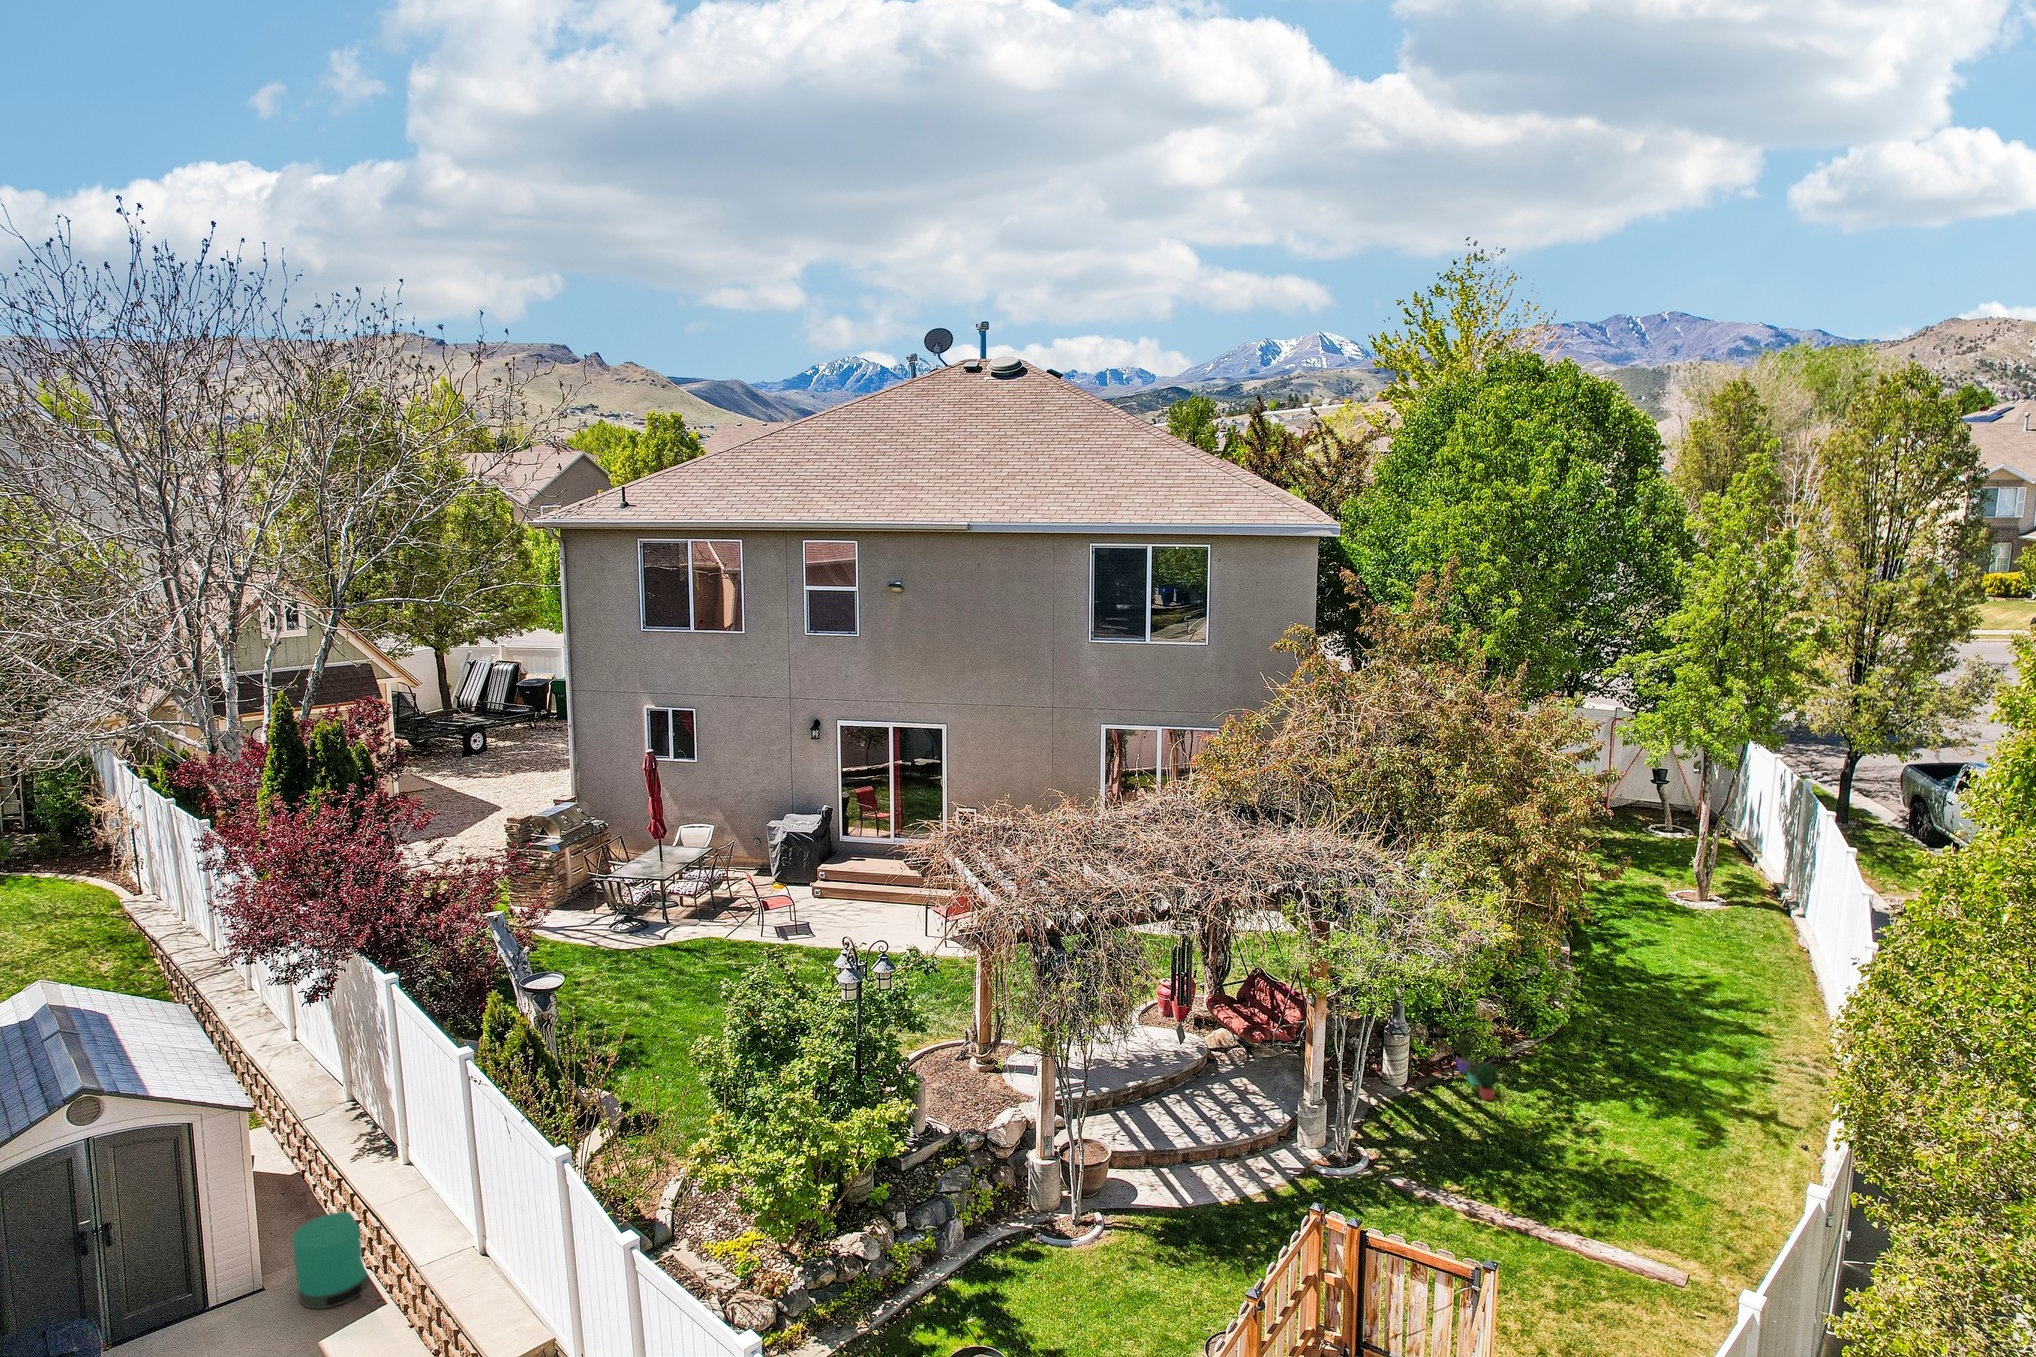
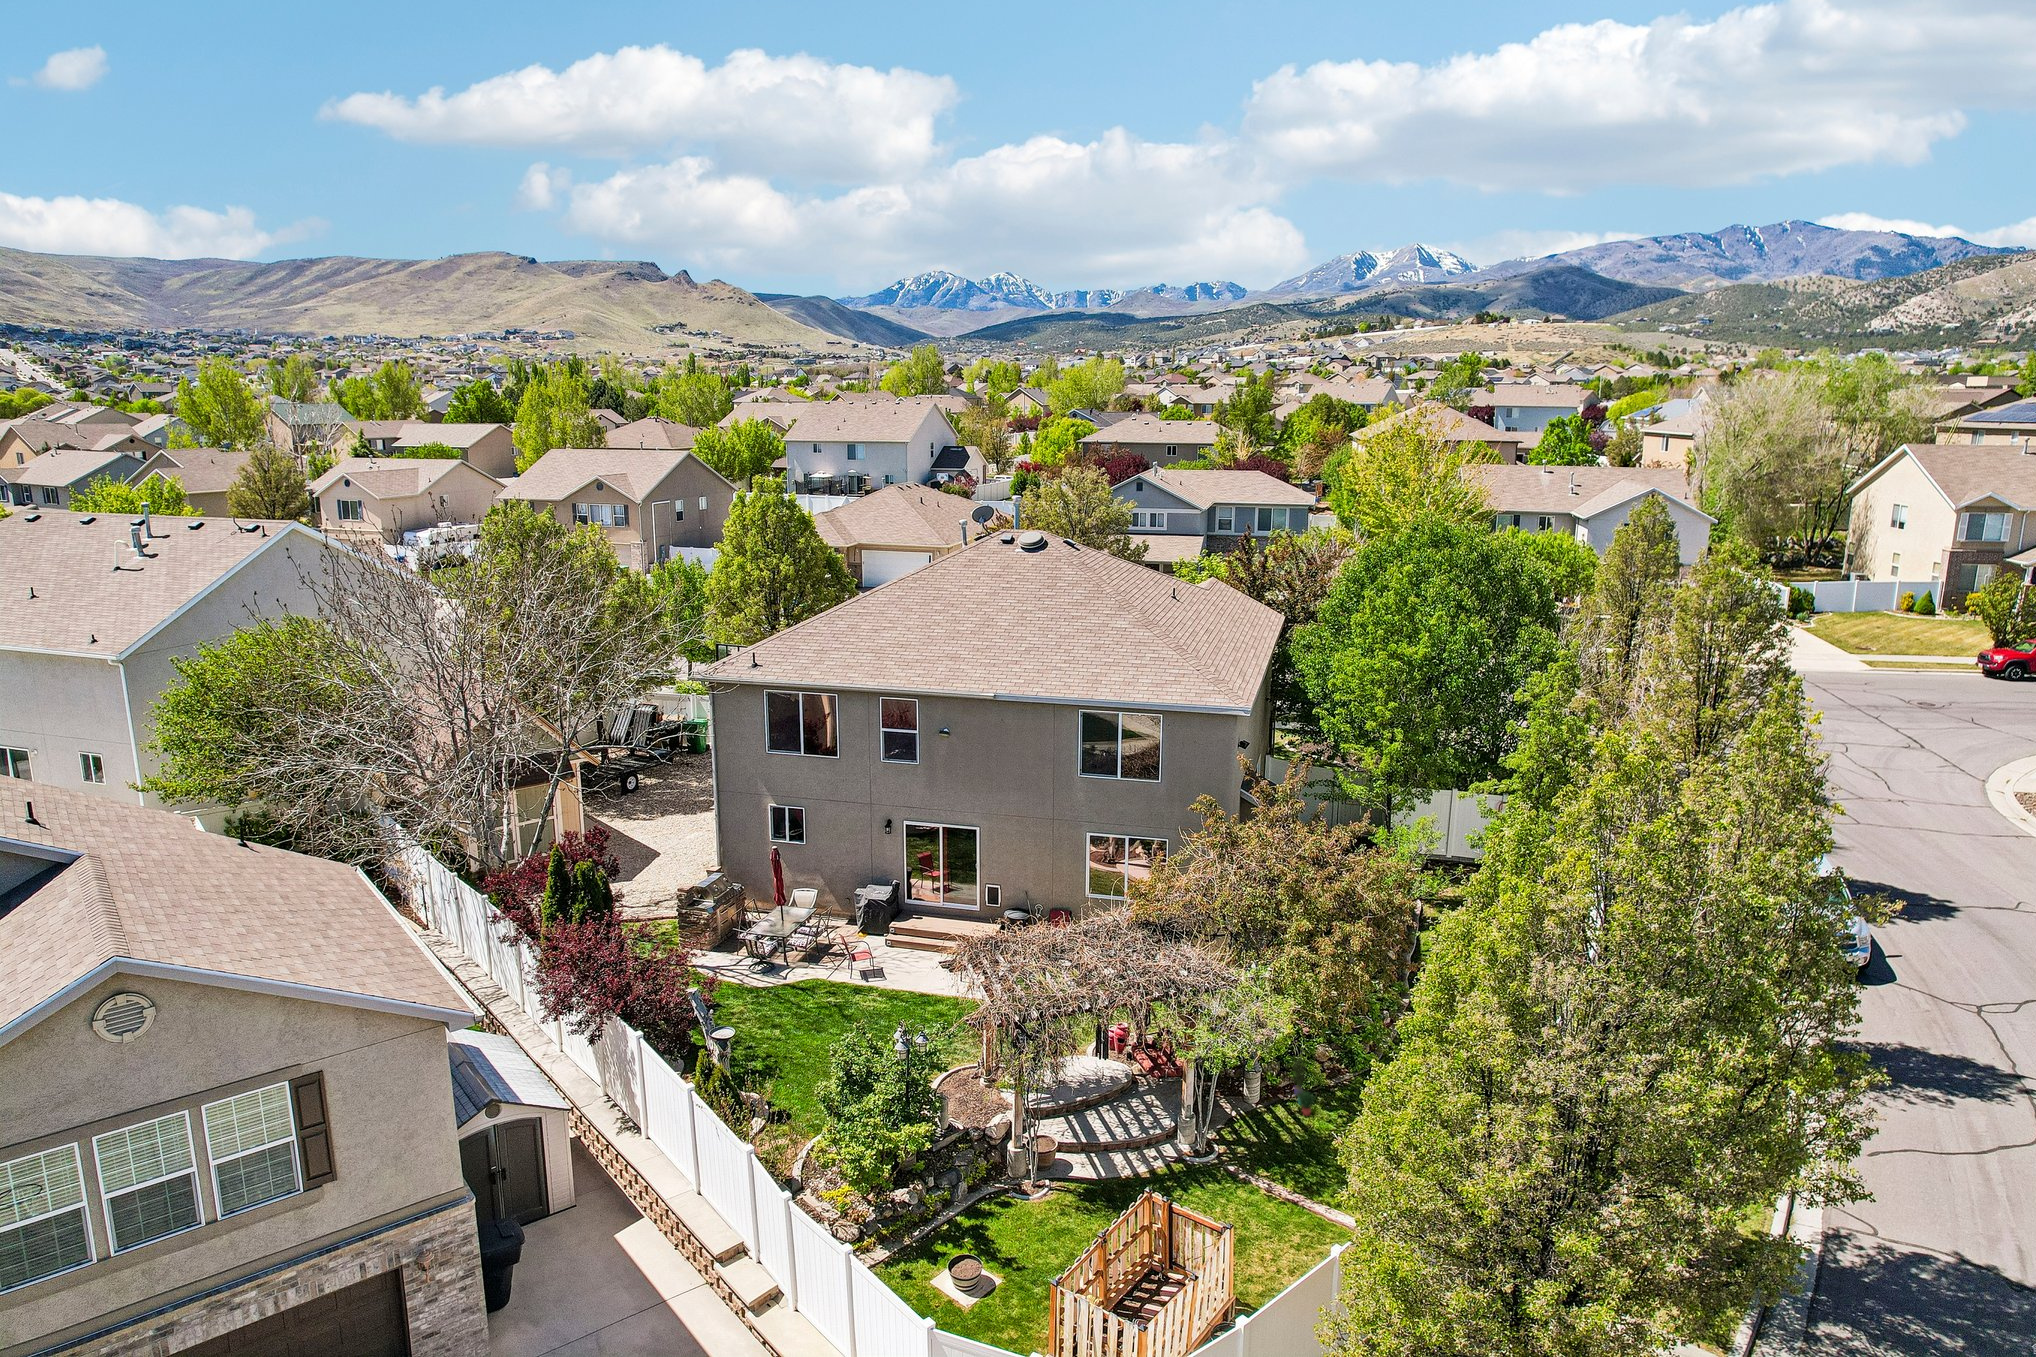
trash can: present [293,1212,370,1309] -> none [595,1166,635,1220]

